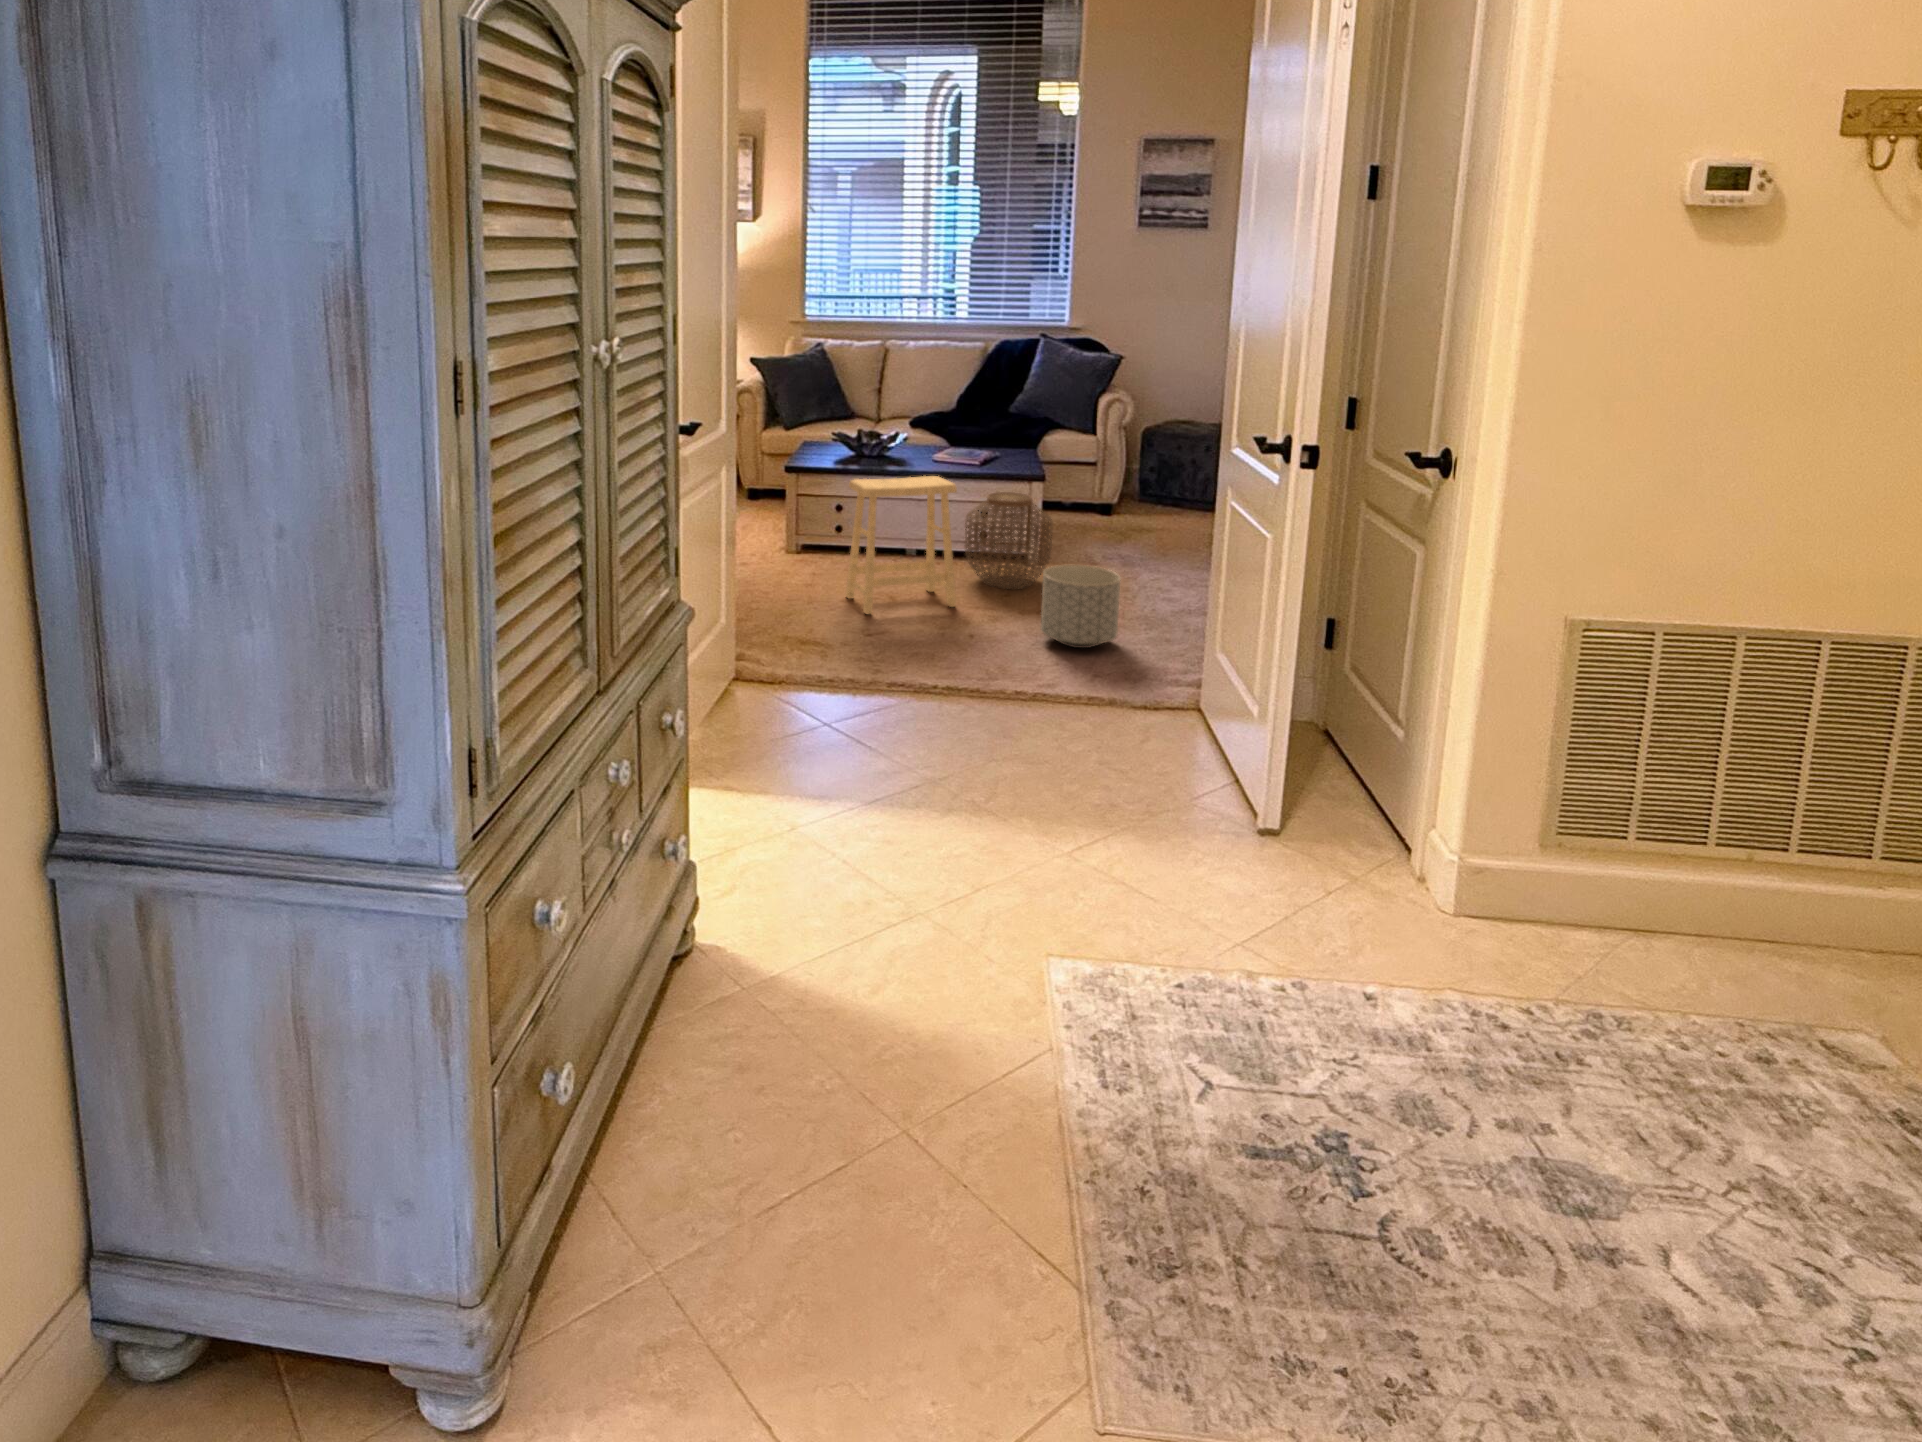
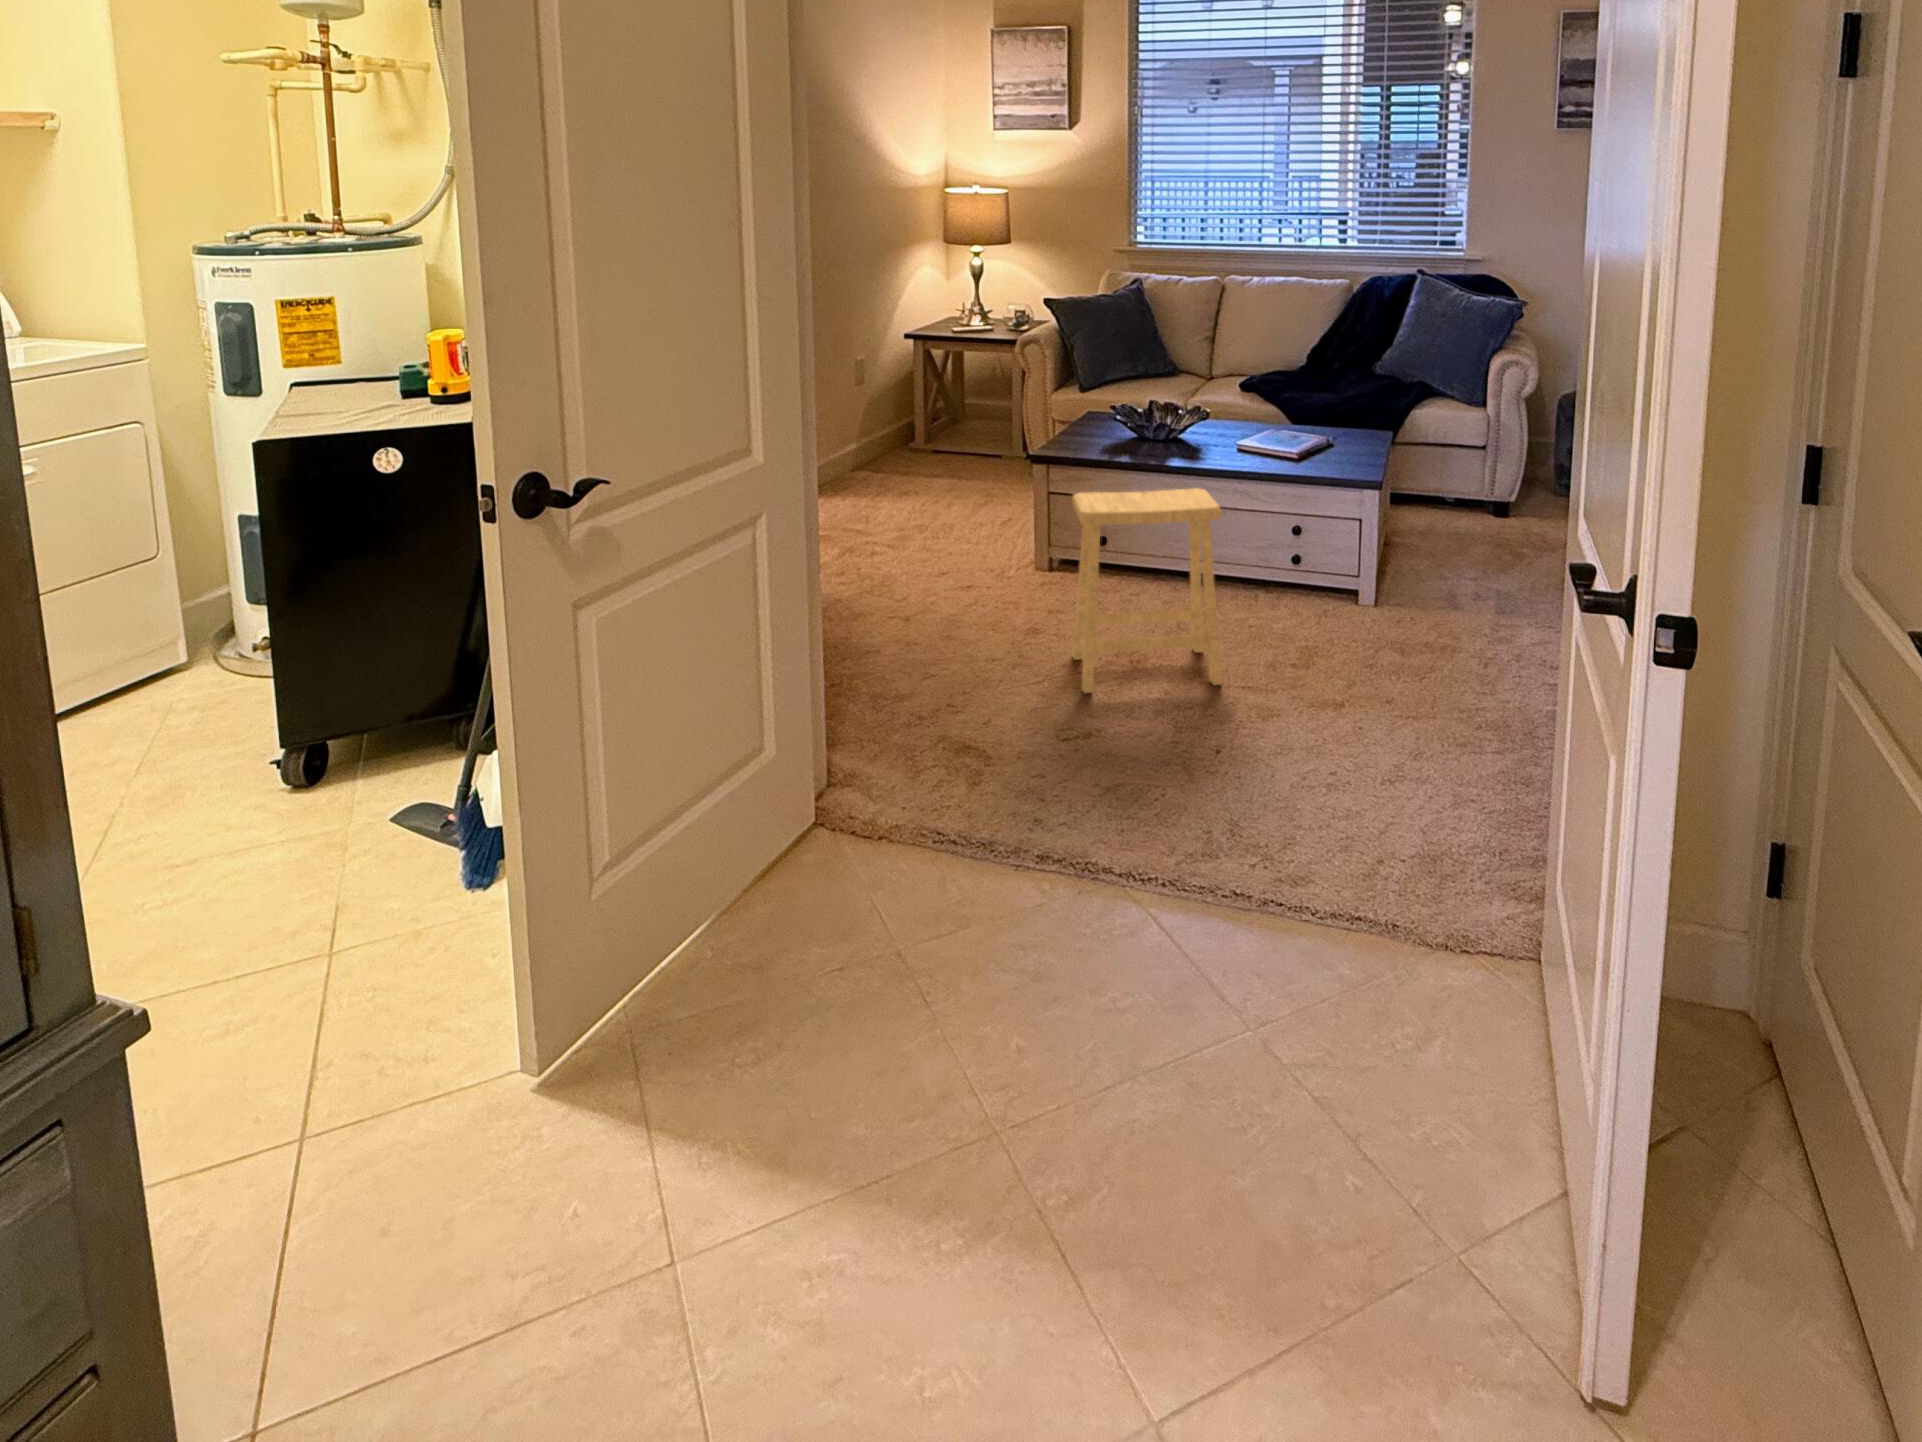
woven basket: present [965,492,1052,589] -> none [1254,508,1380,653]
planter: present [1041,565,1121,648] -> none [1323,646,1446,787]

